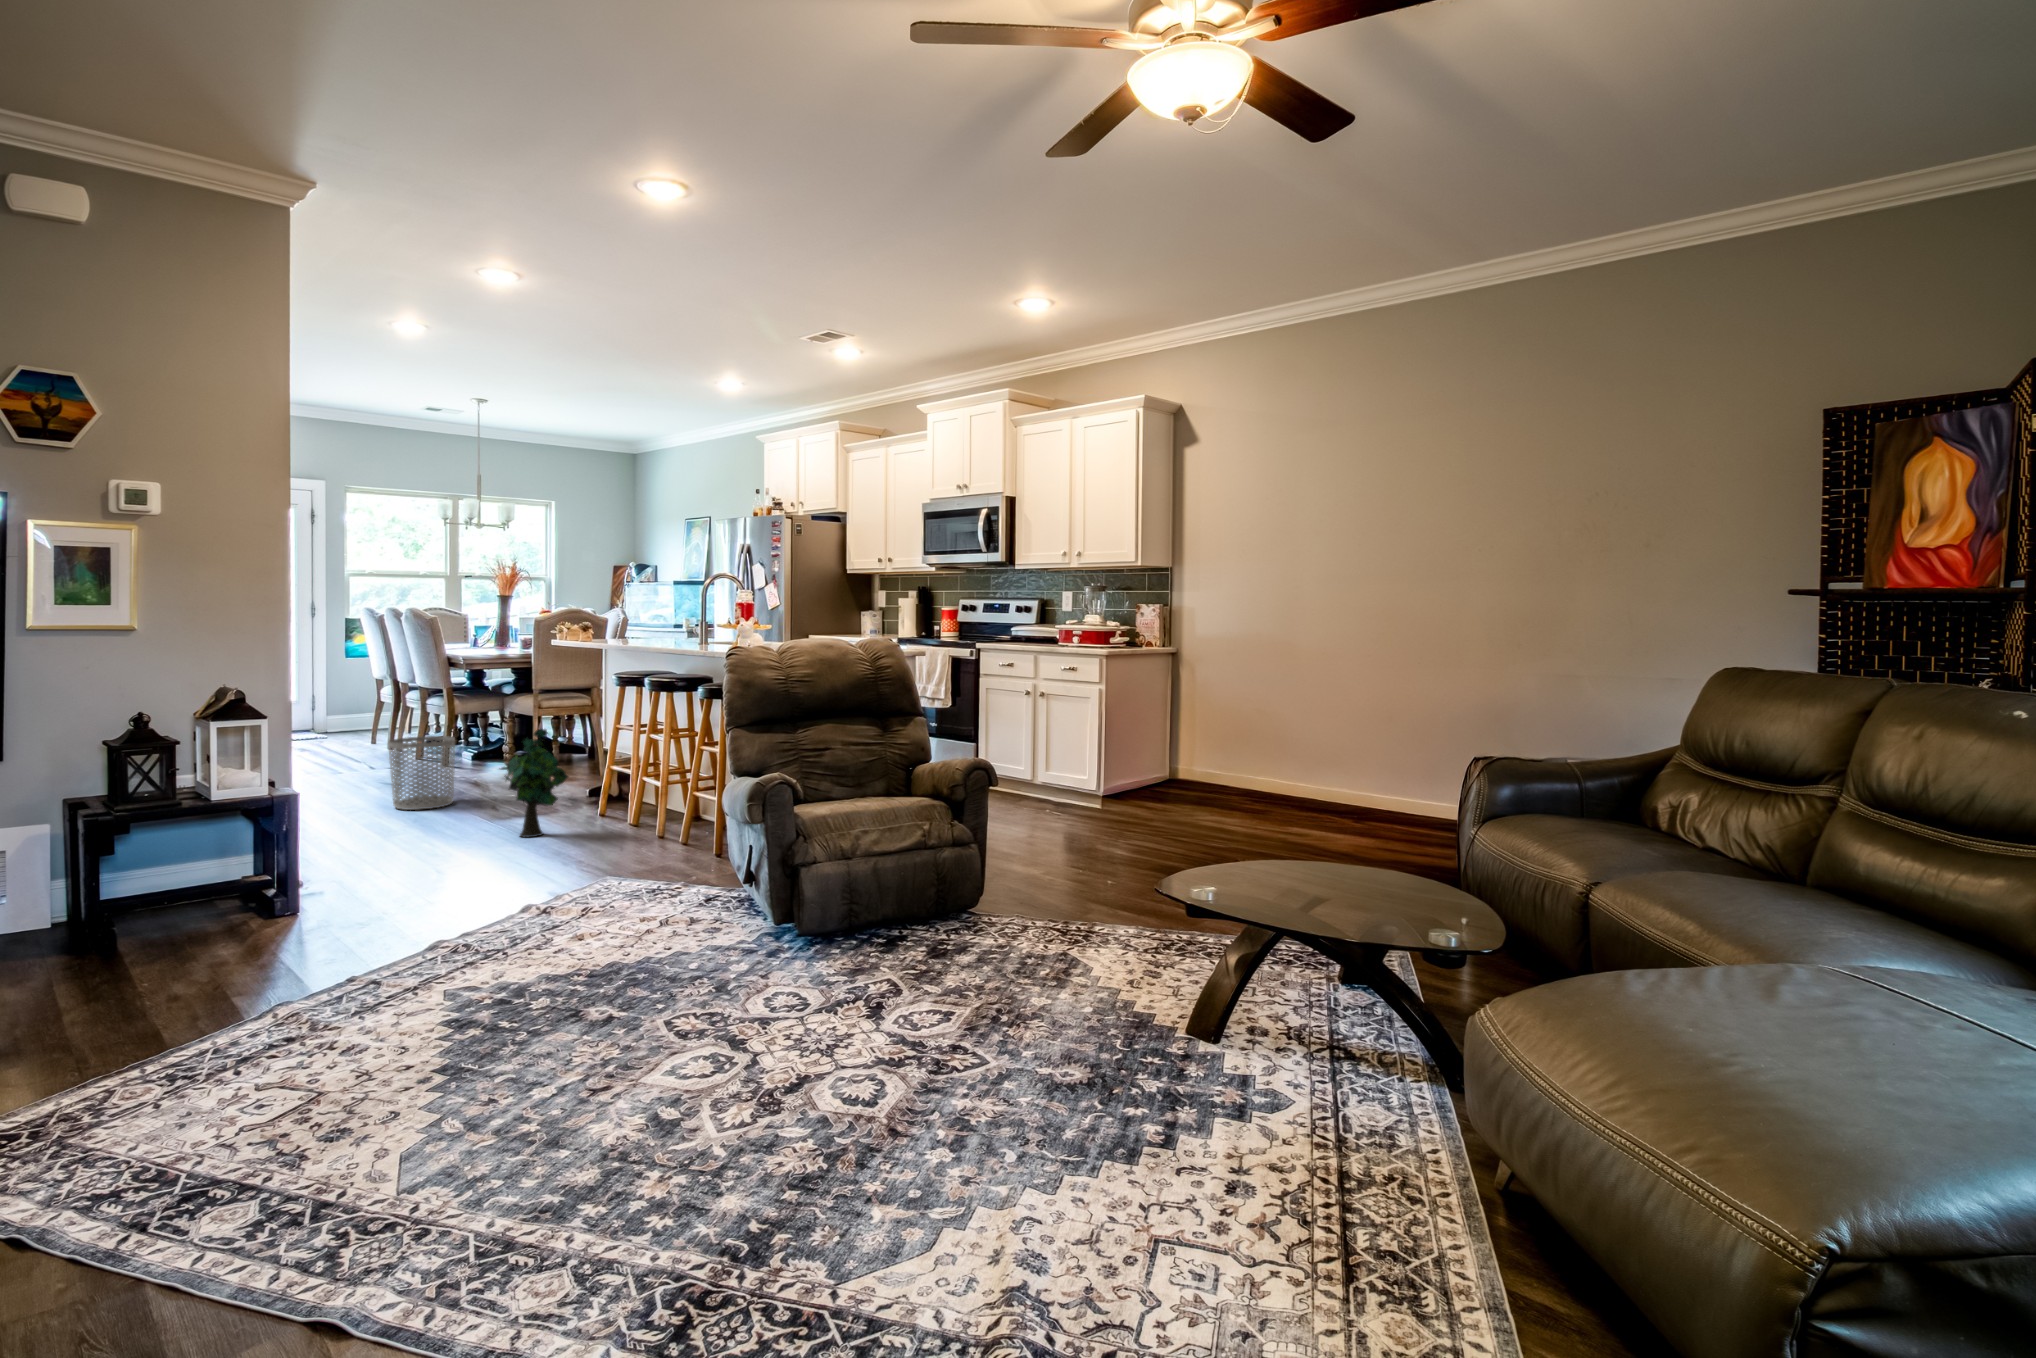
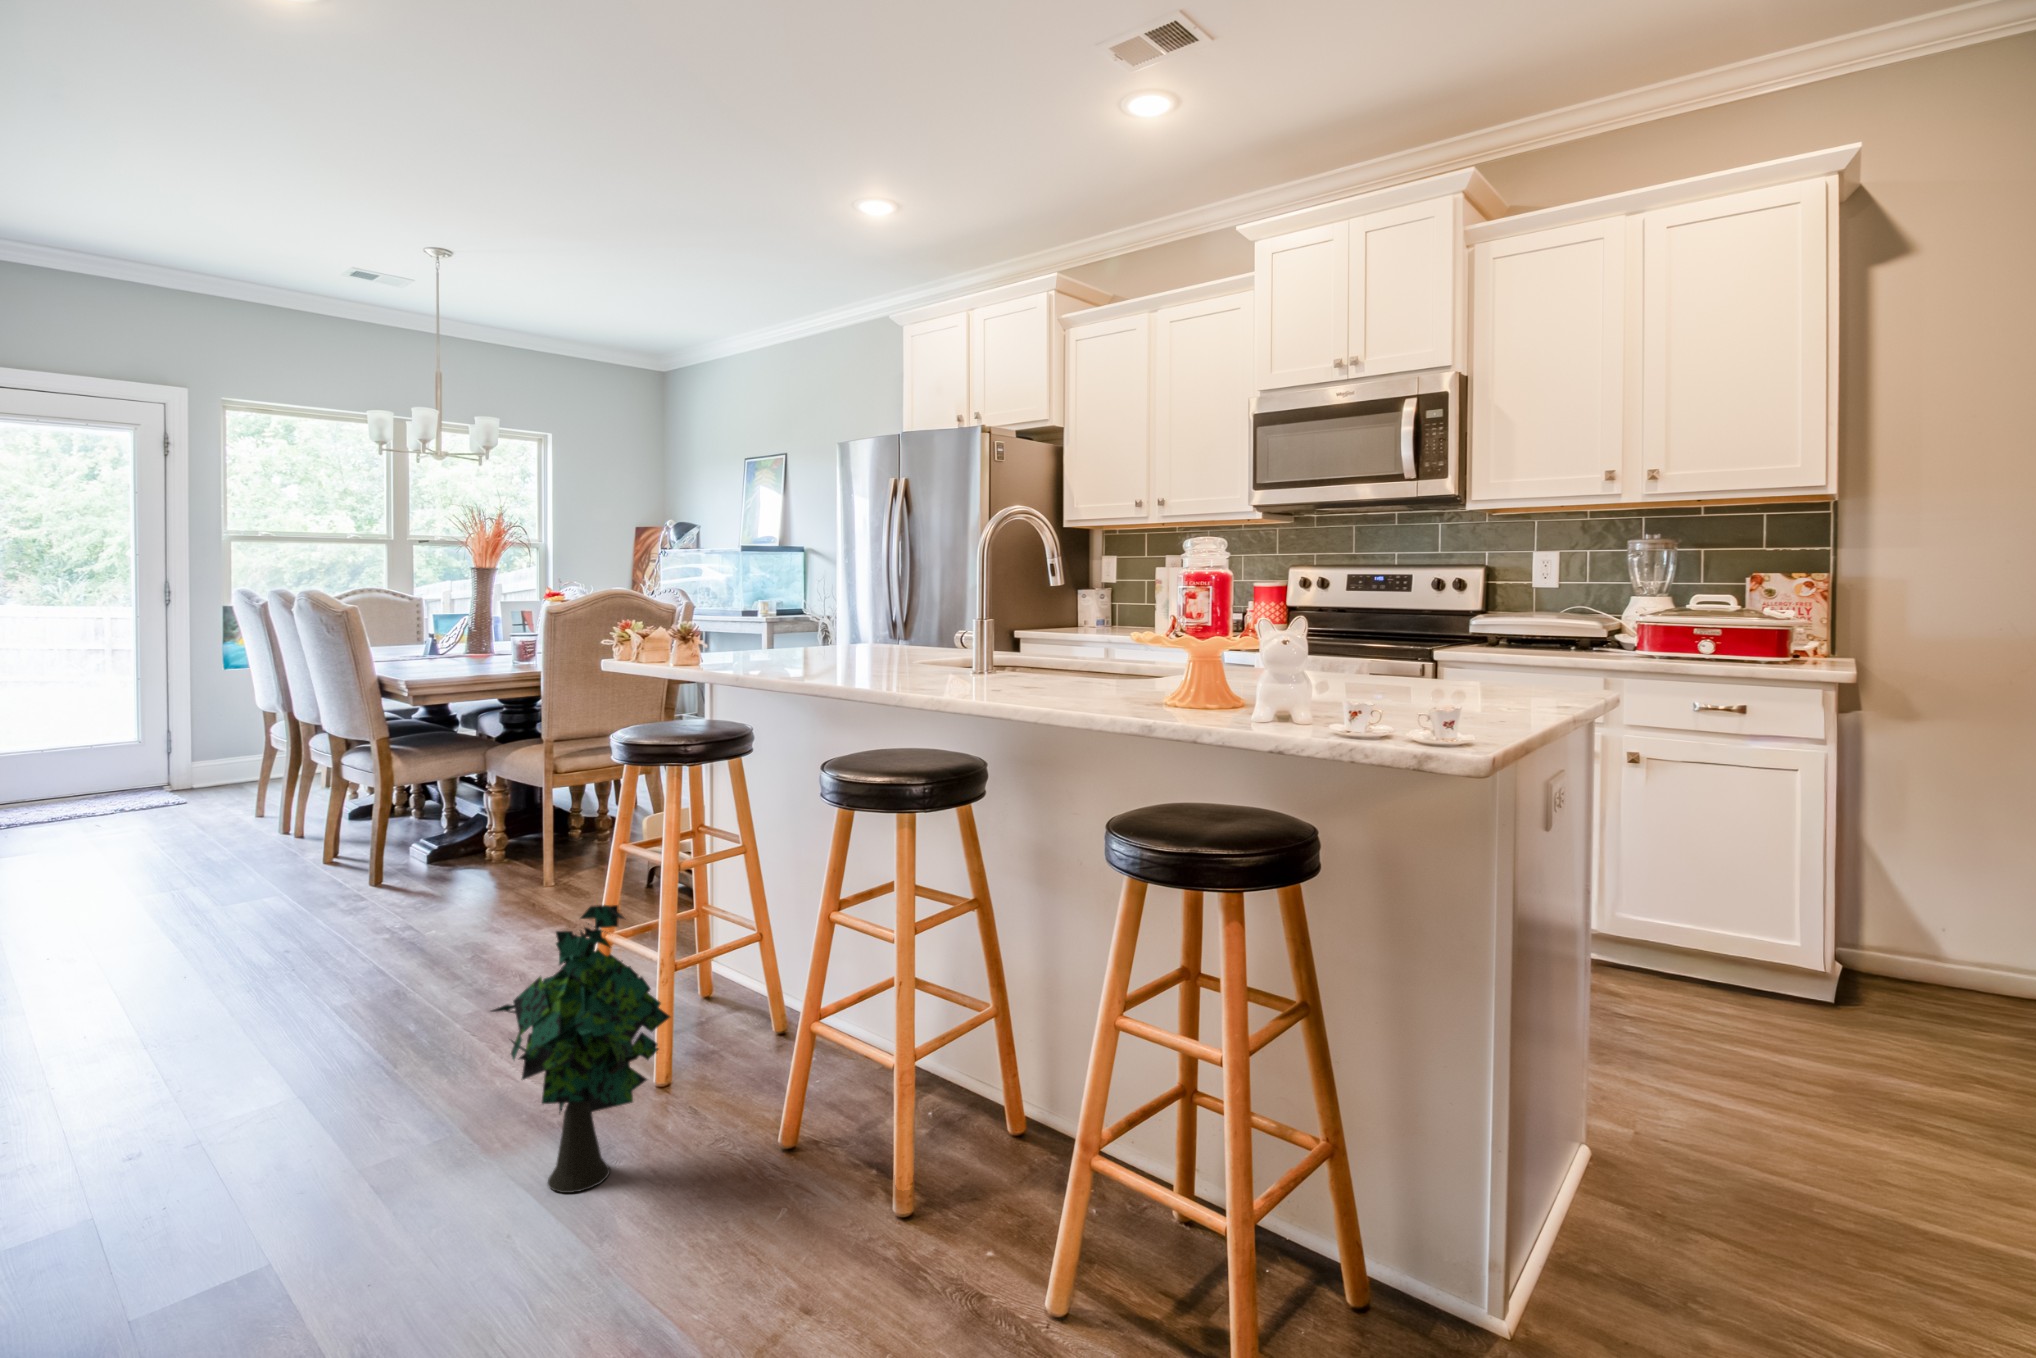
waste bin: present [388,736,455,810] -> none [233,866,387,1049]

